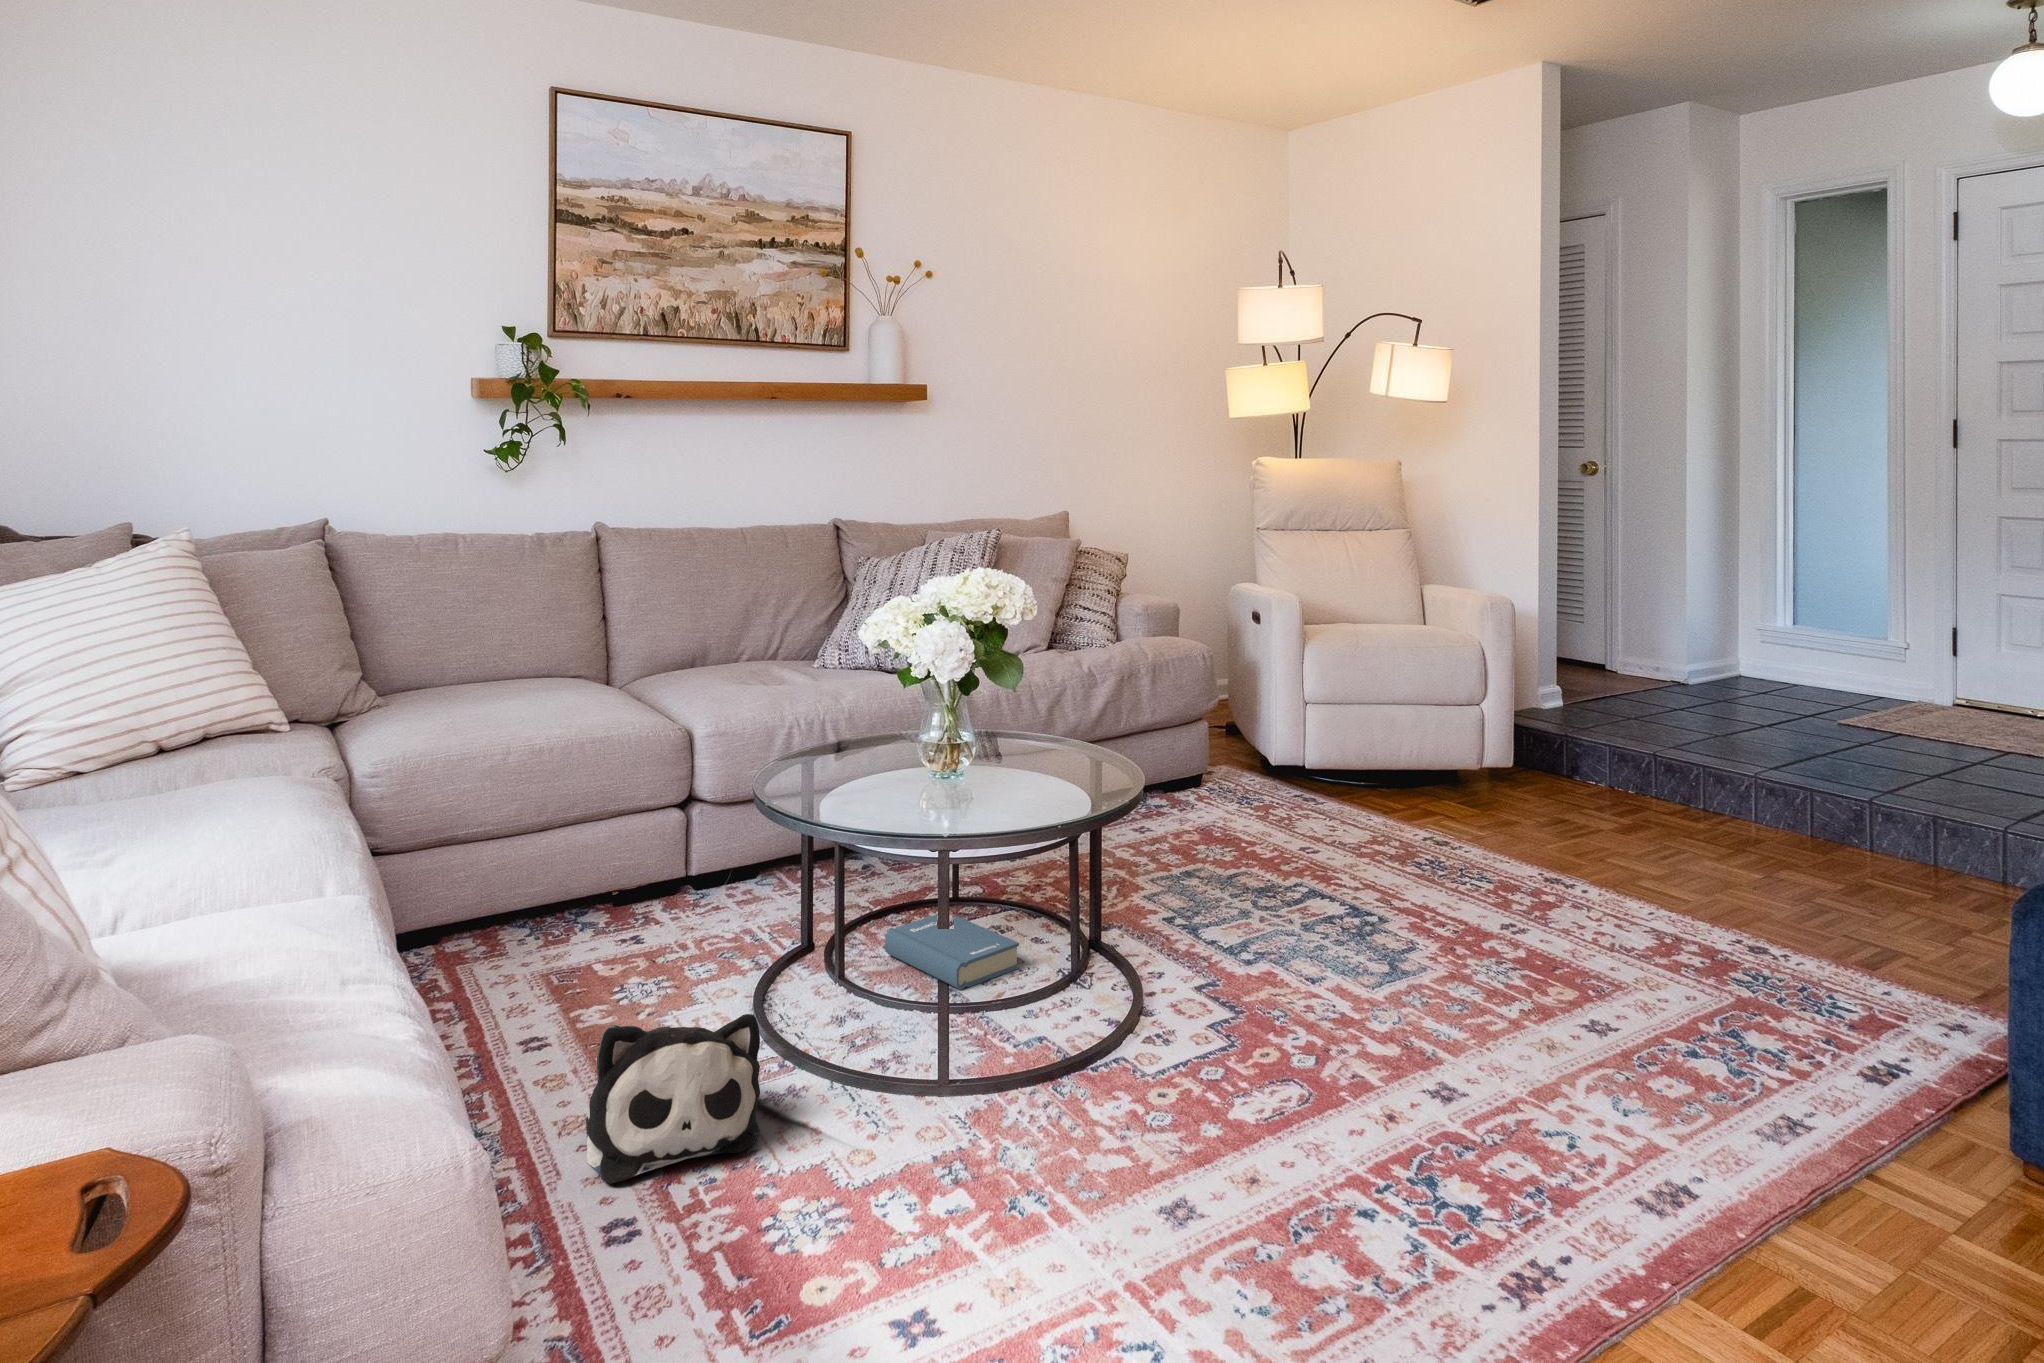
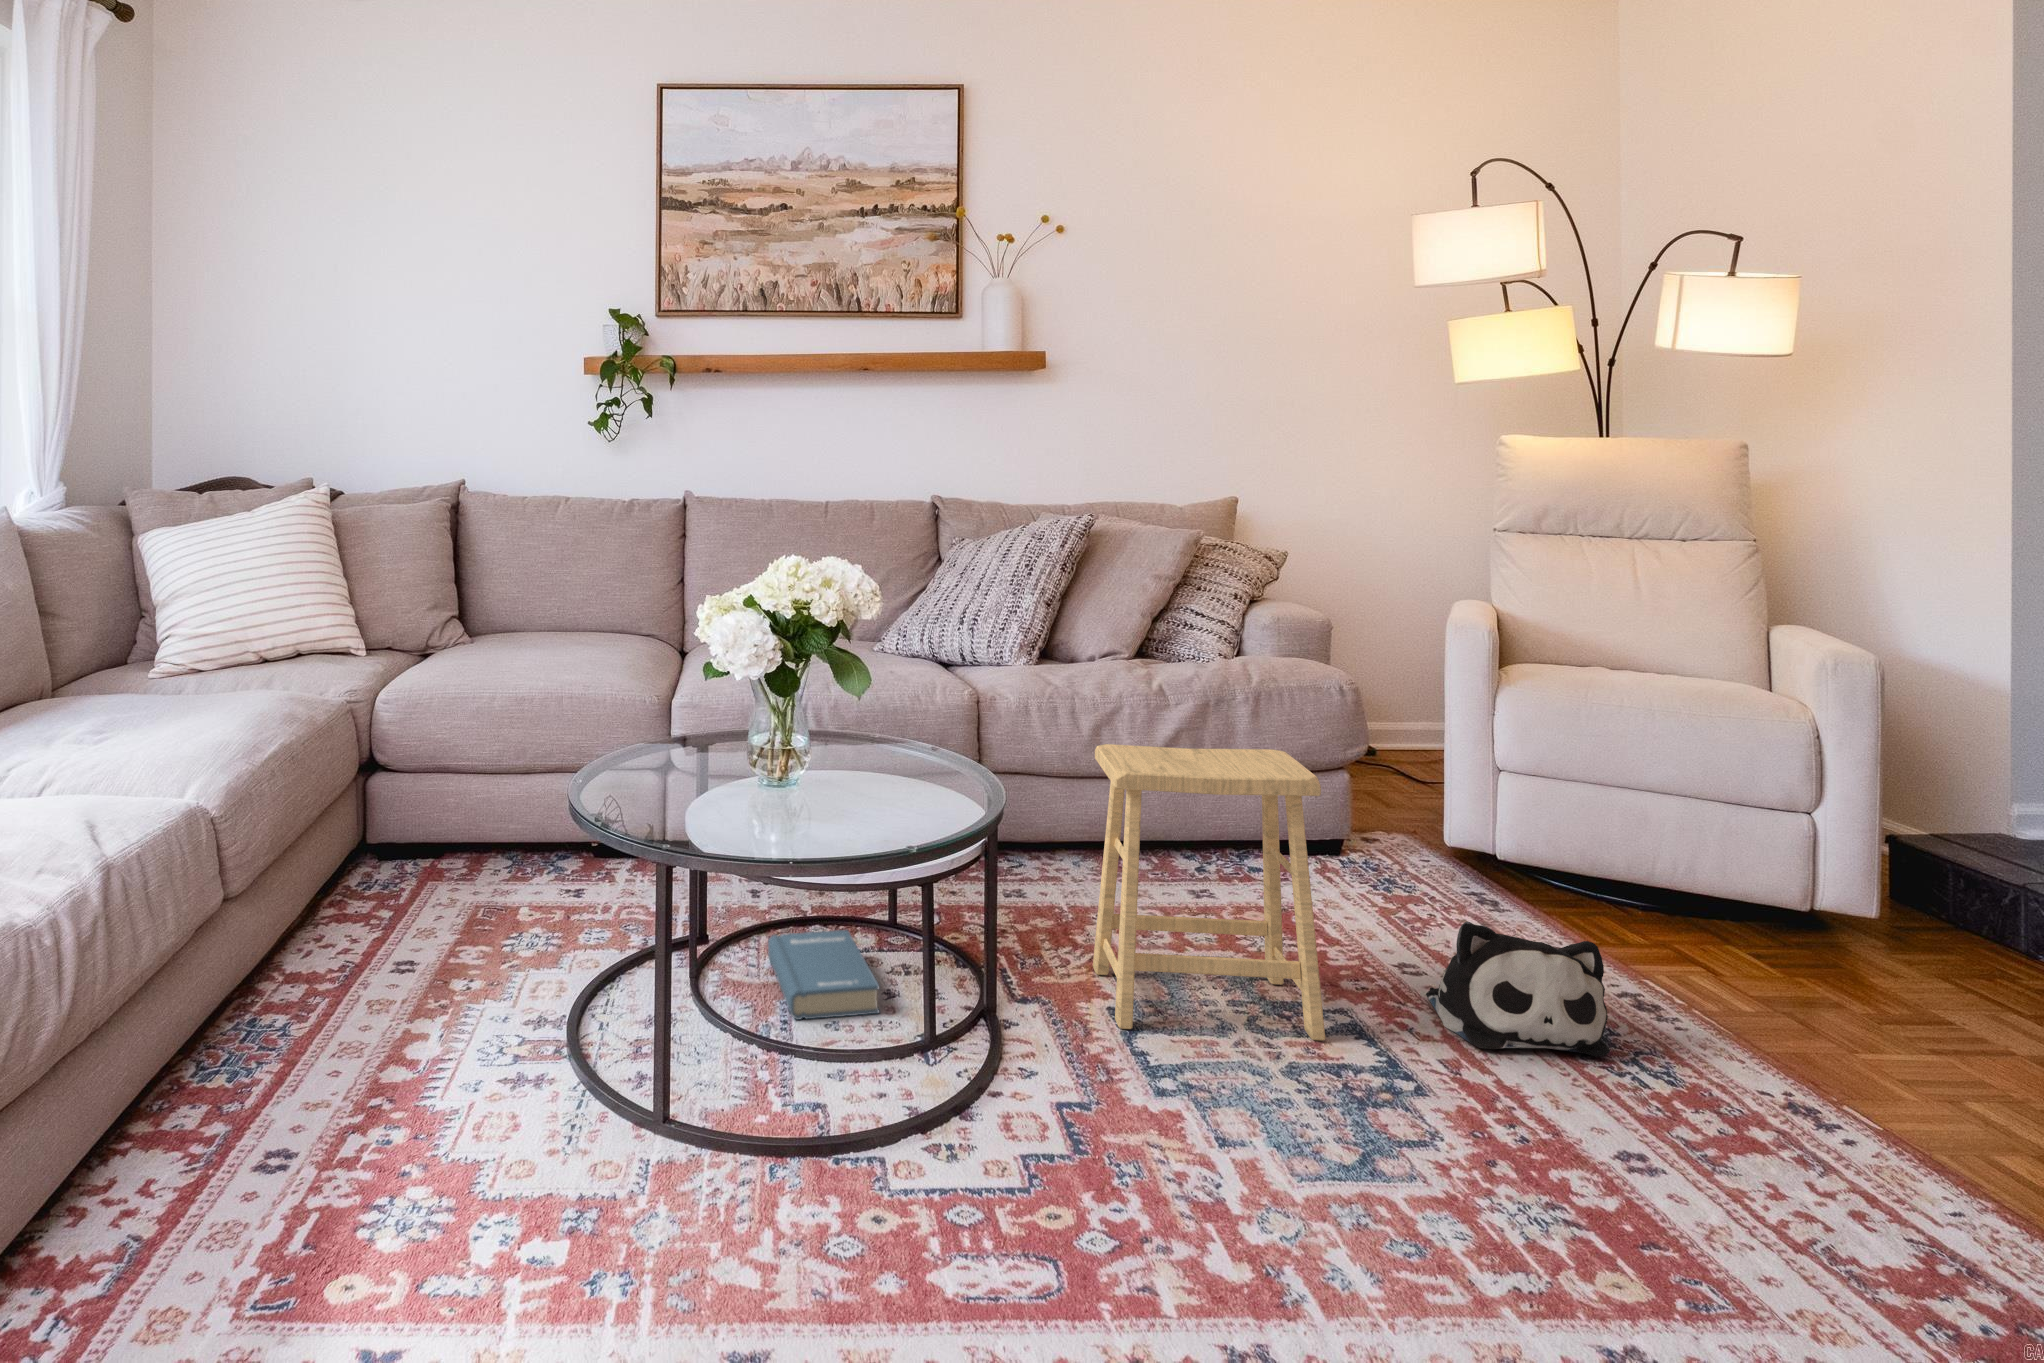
footstool: none [1127,698,1309,935] -> present [1093,744,1325,1040]
plush toy: present [586,1014,760,1184] -> present [1426,921,1610,1057]

